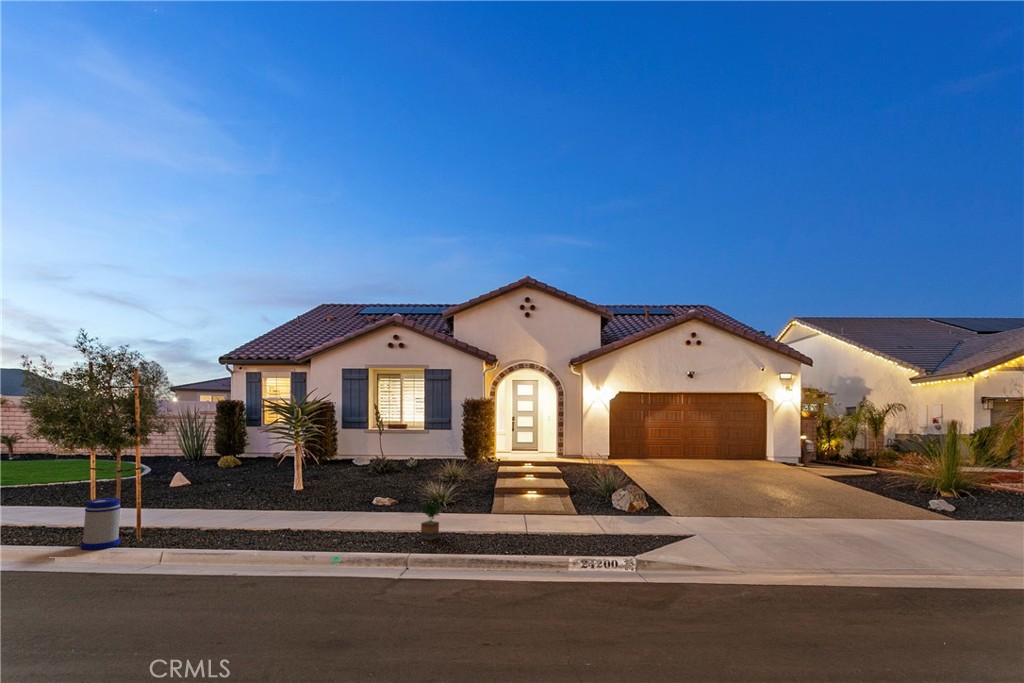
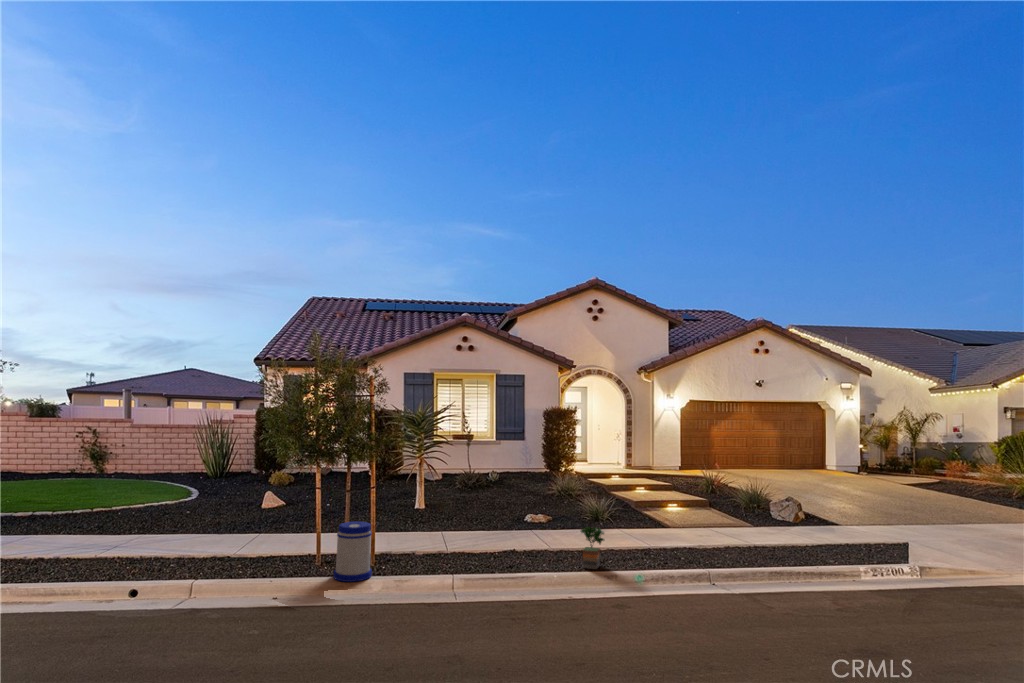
potted tree: present [421,503,443,540] -> present [581,527,604,569]

